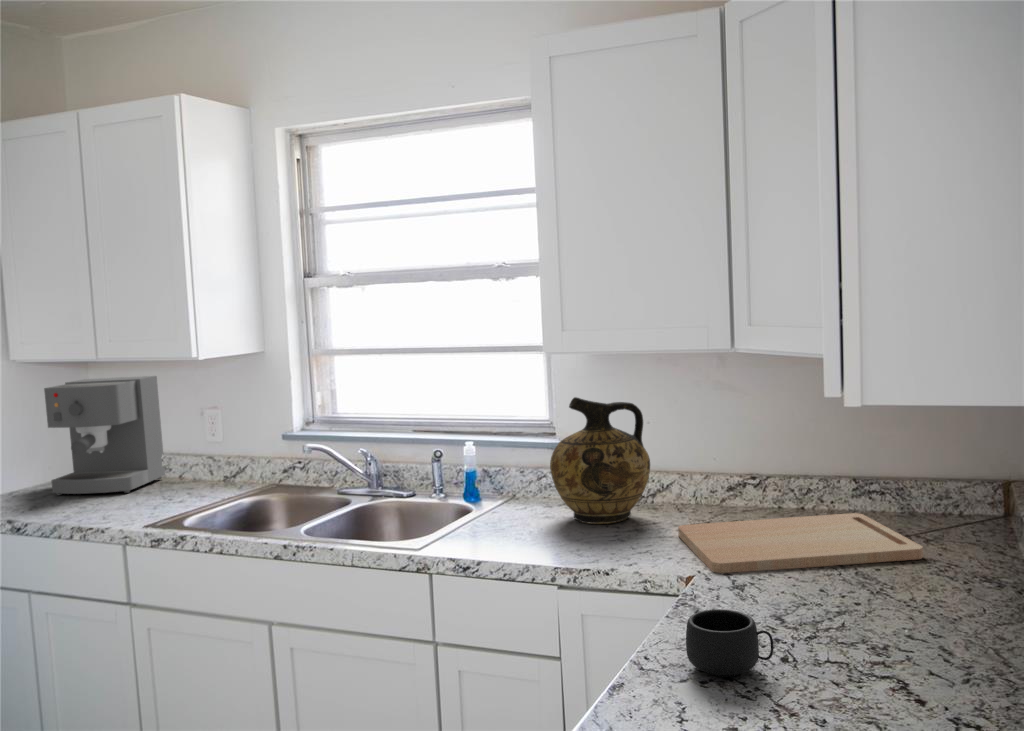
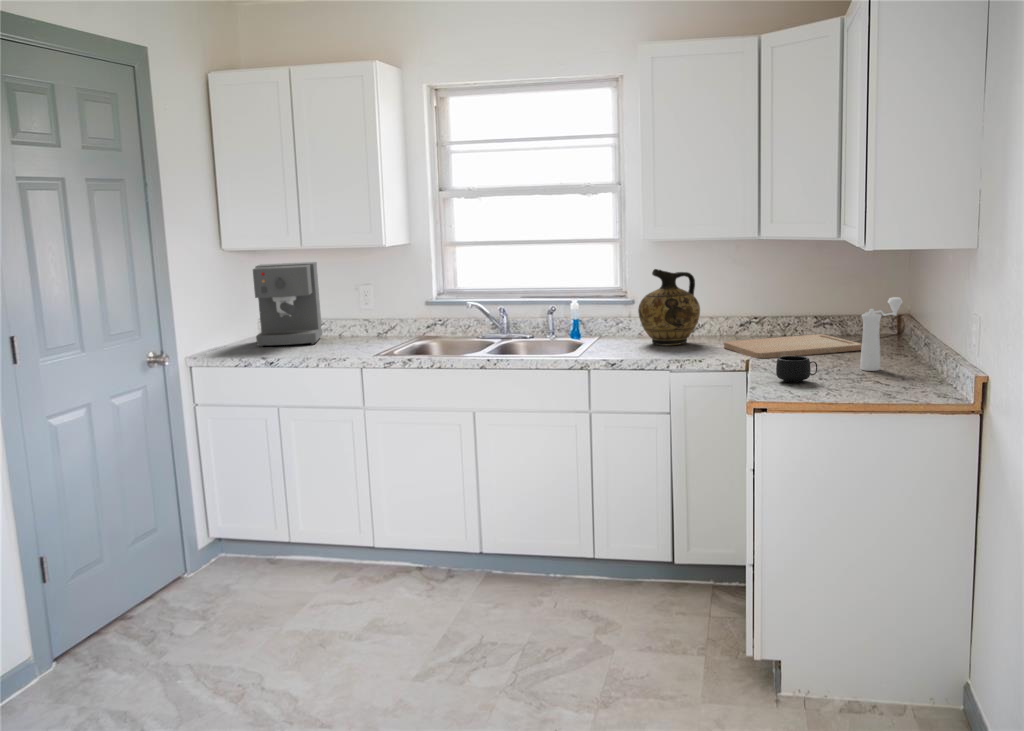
pepper mill: none [889,479,983,639] -> present [860,297,903,371]

